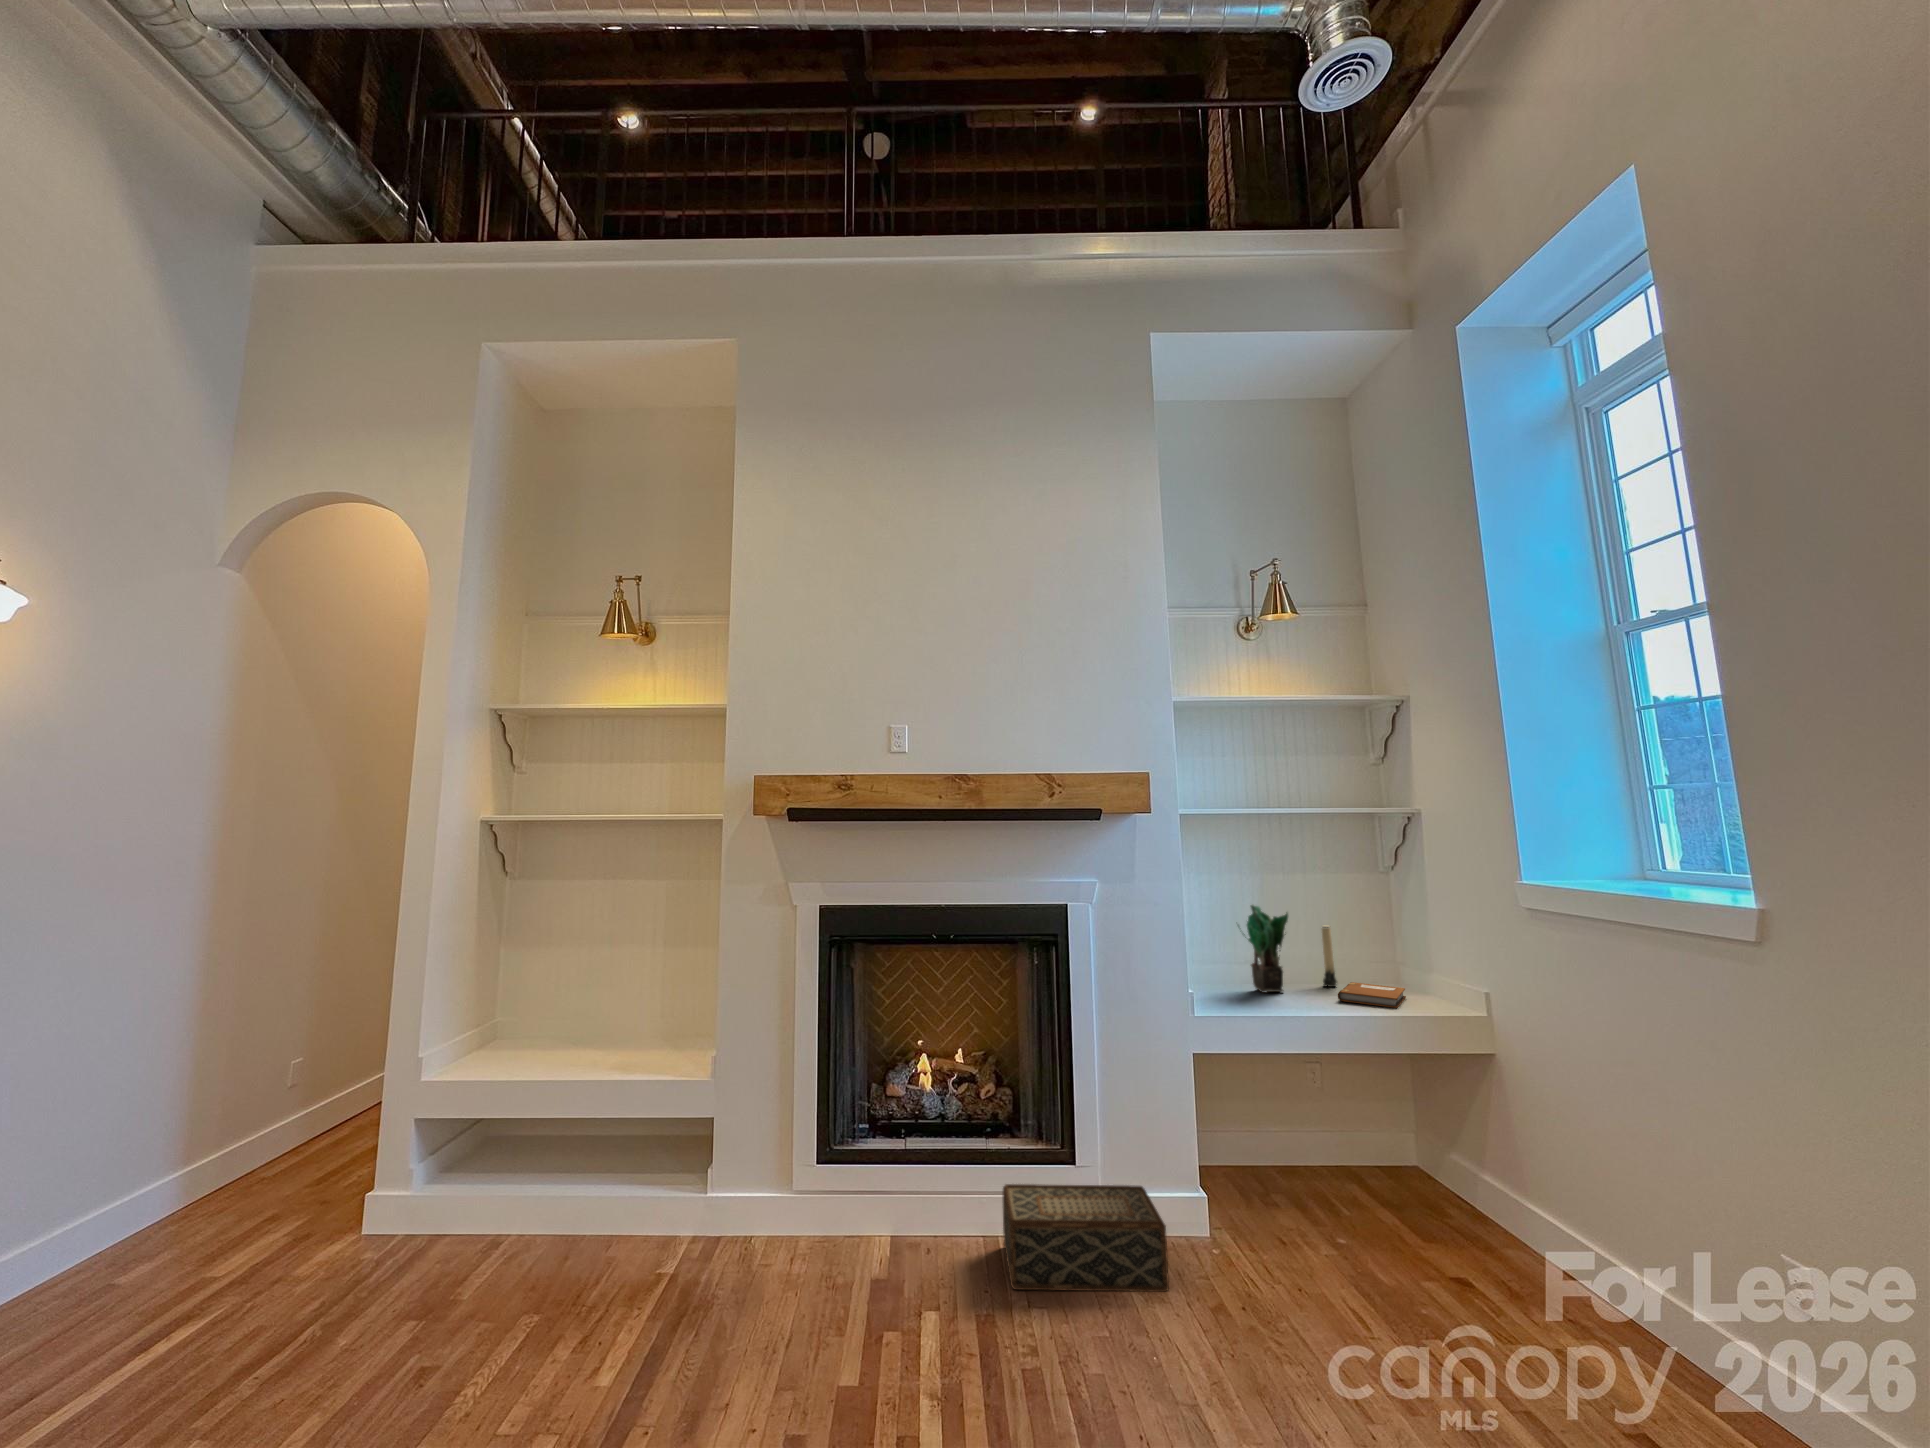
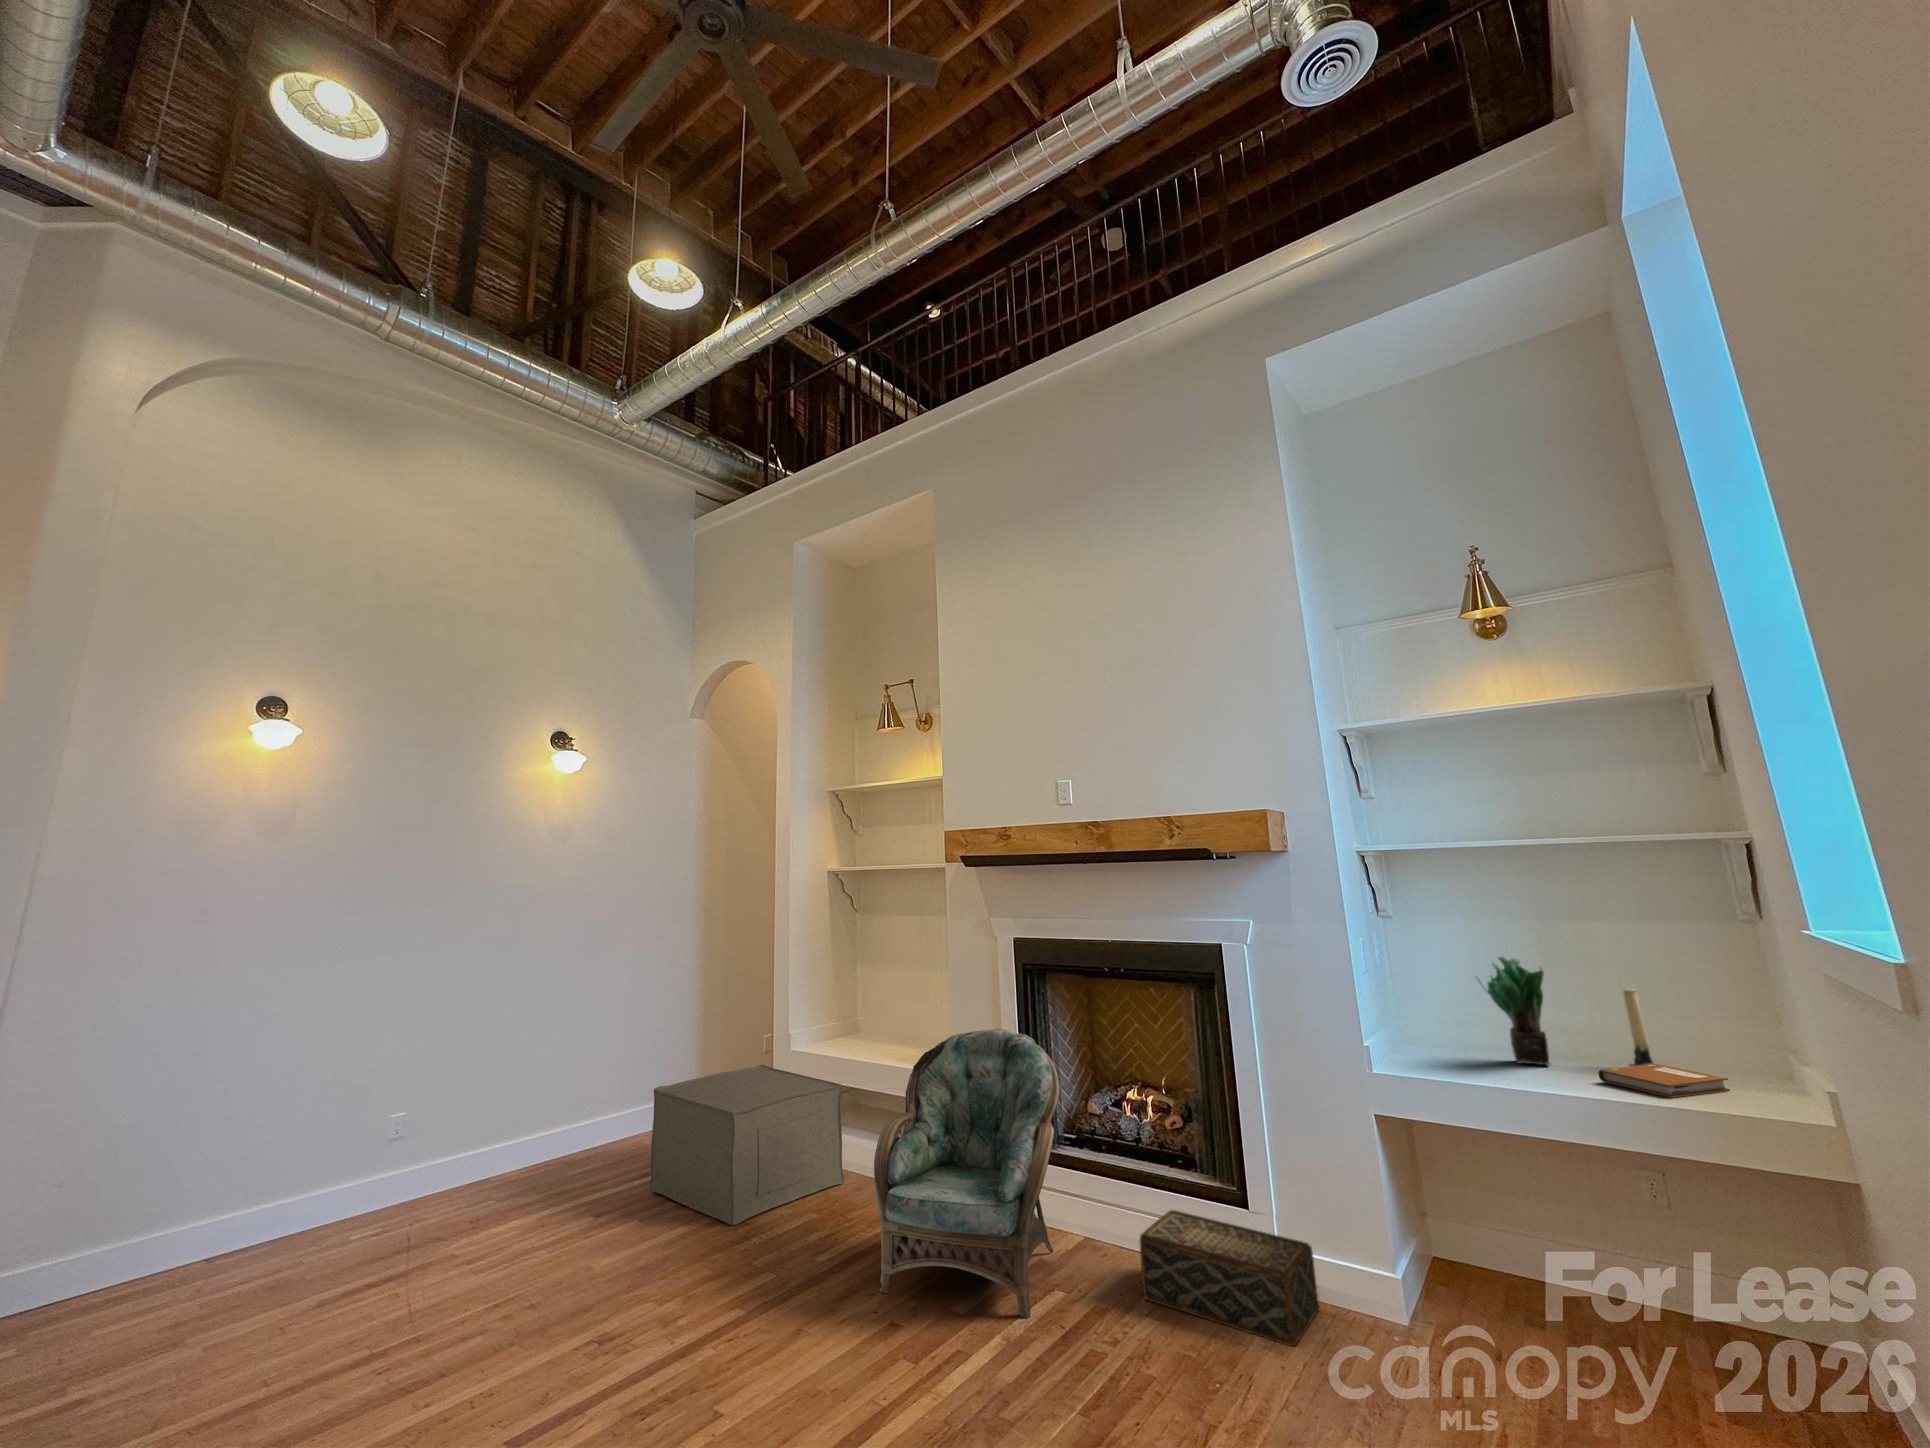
armchair: none [709,1016,941,1395] -> present [874,1029,1059,1318]
ottoman: none [184,1110,542,1377] -> present [650,1065,844,1226]

